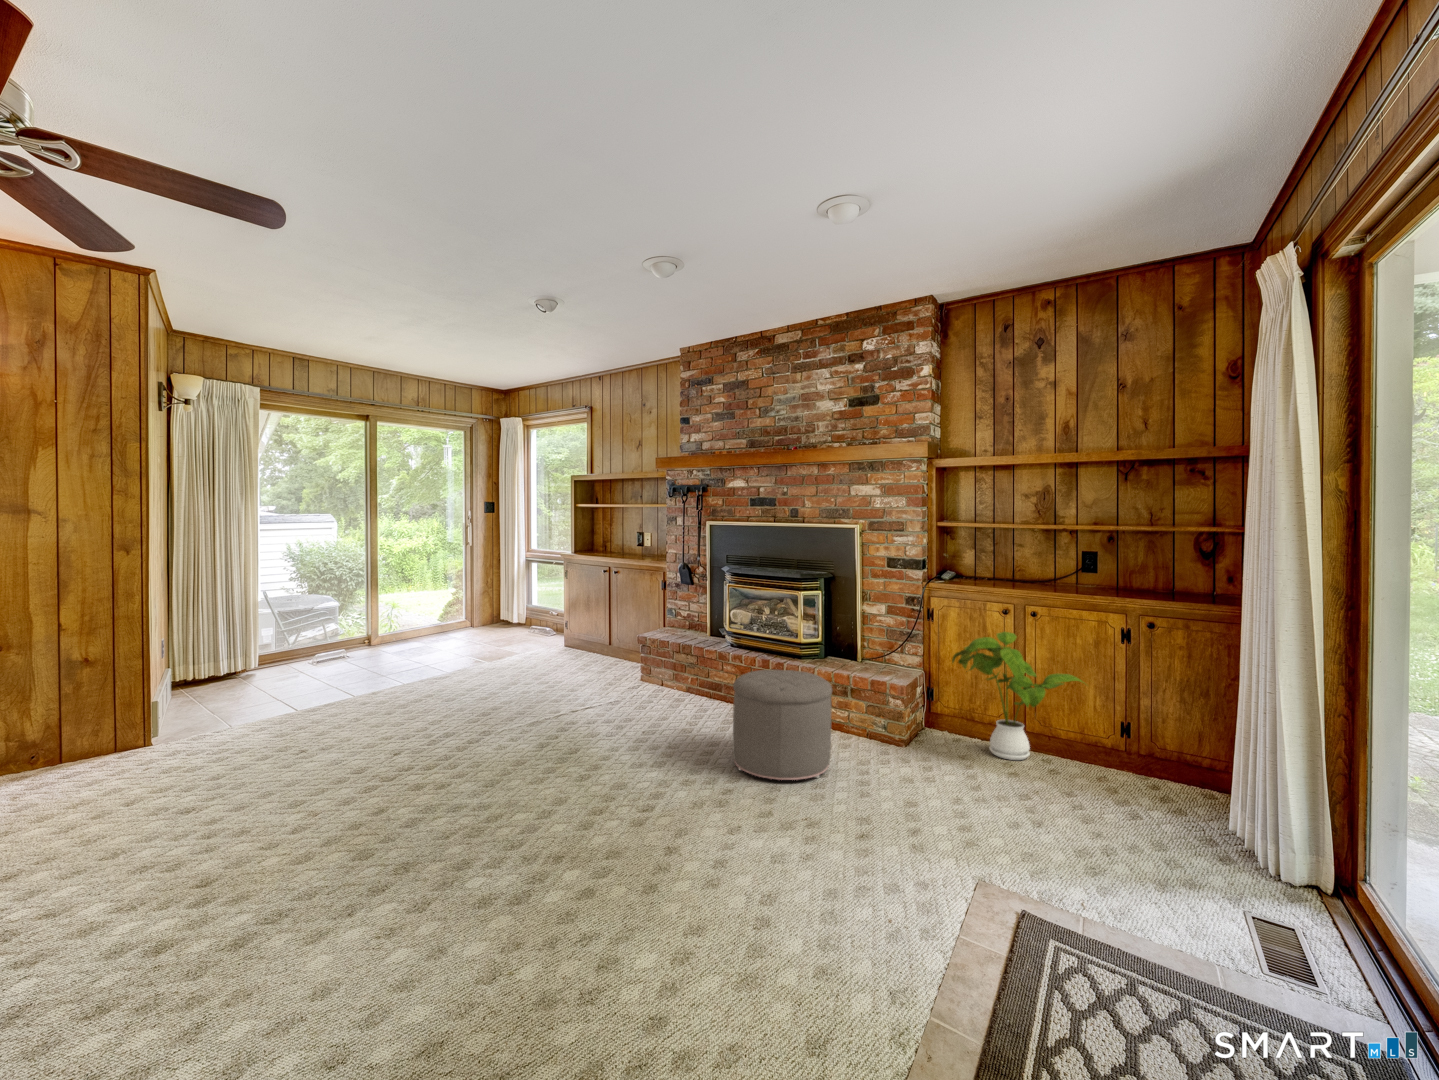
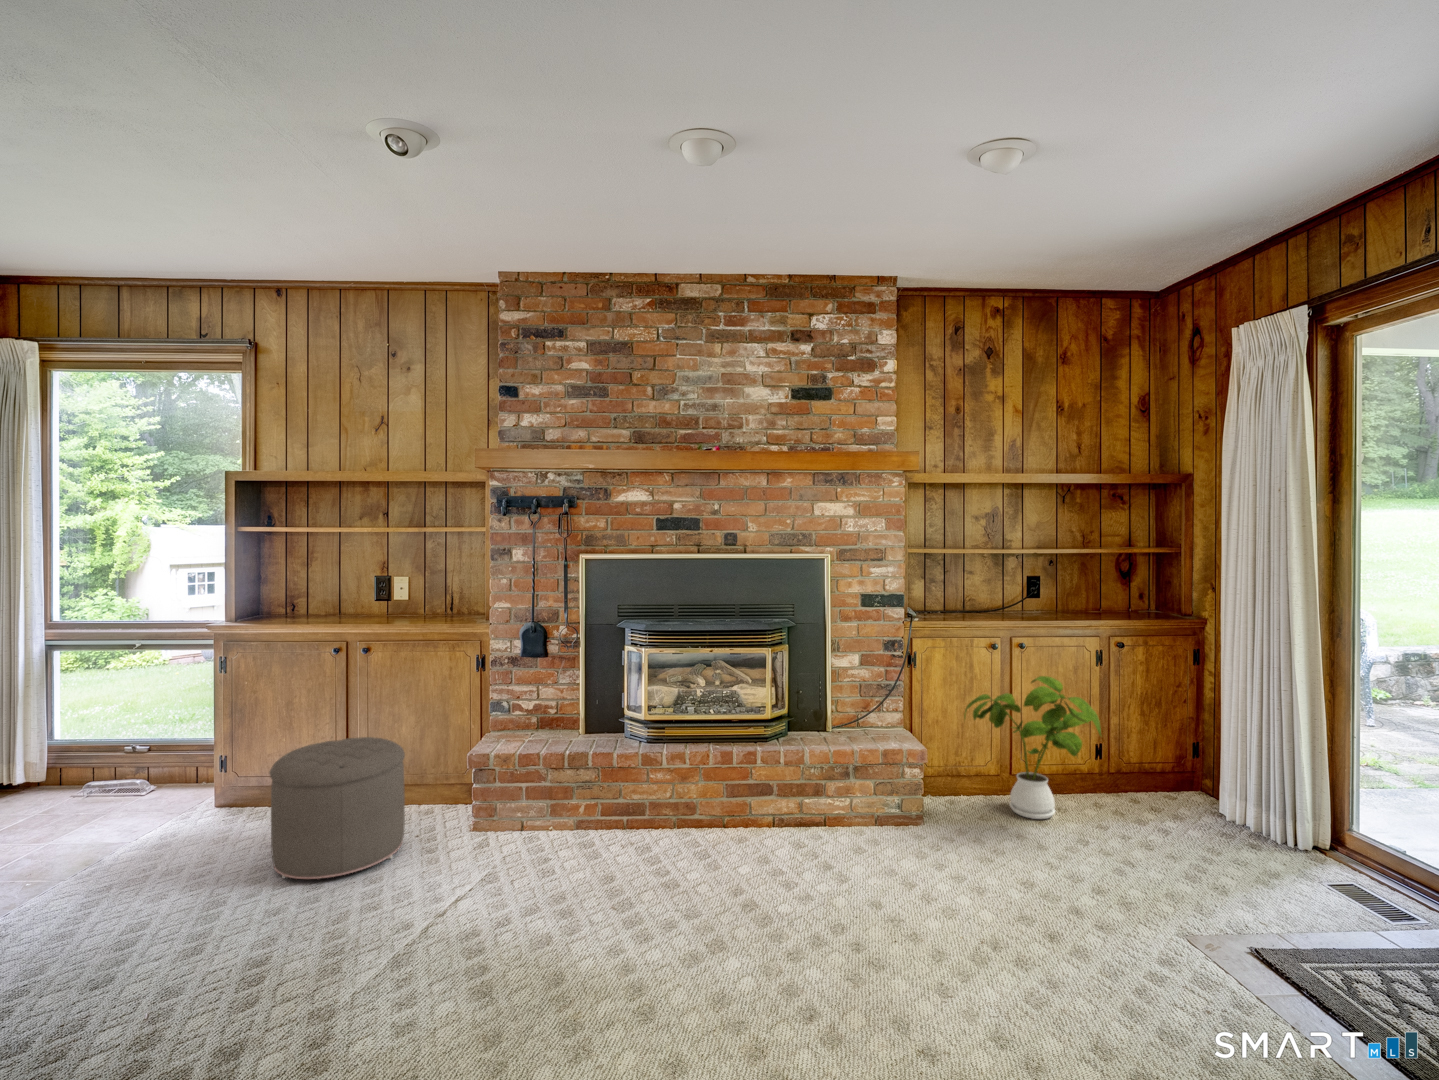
ottoman: present [733,670,833,780] -> present [270,737,405,879]

